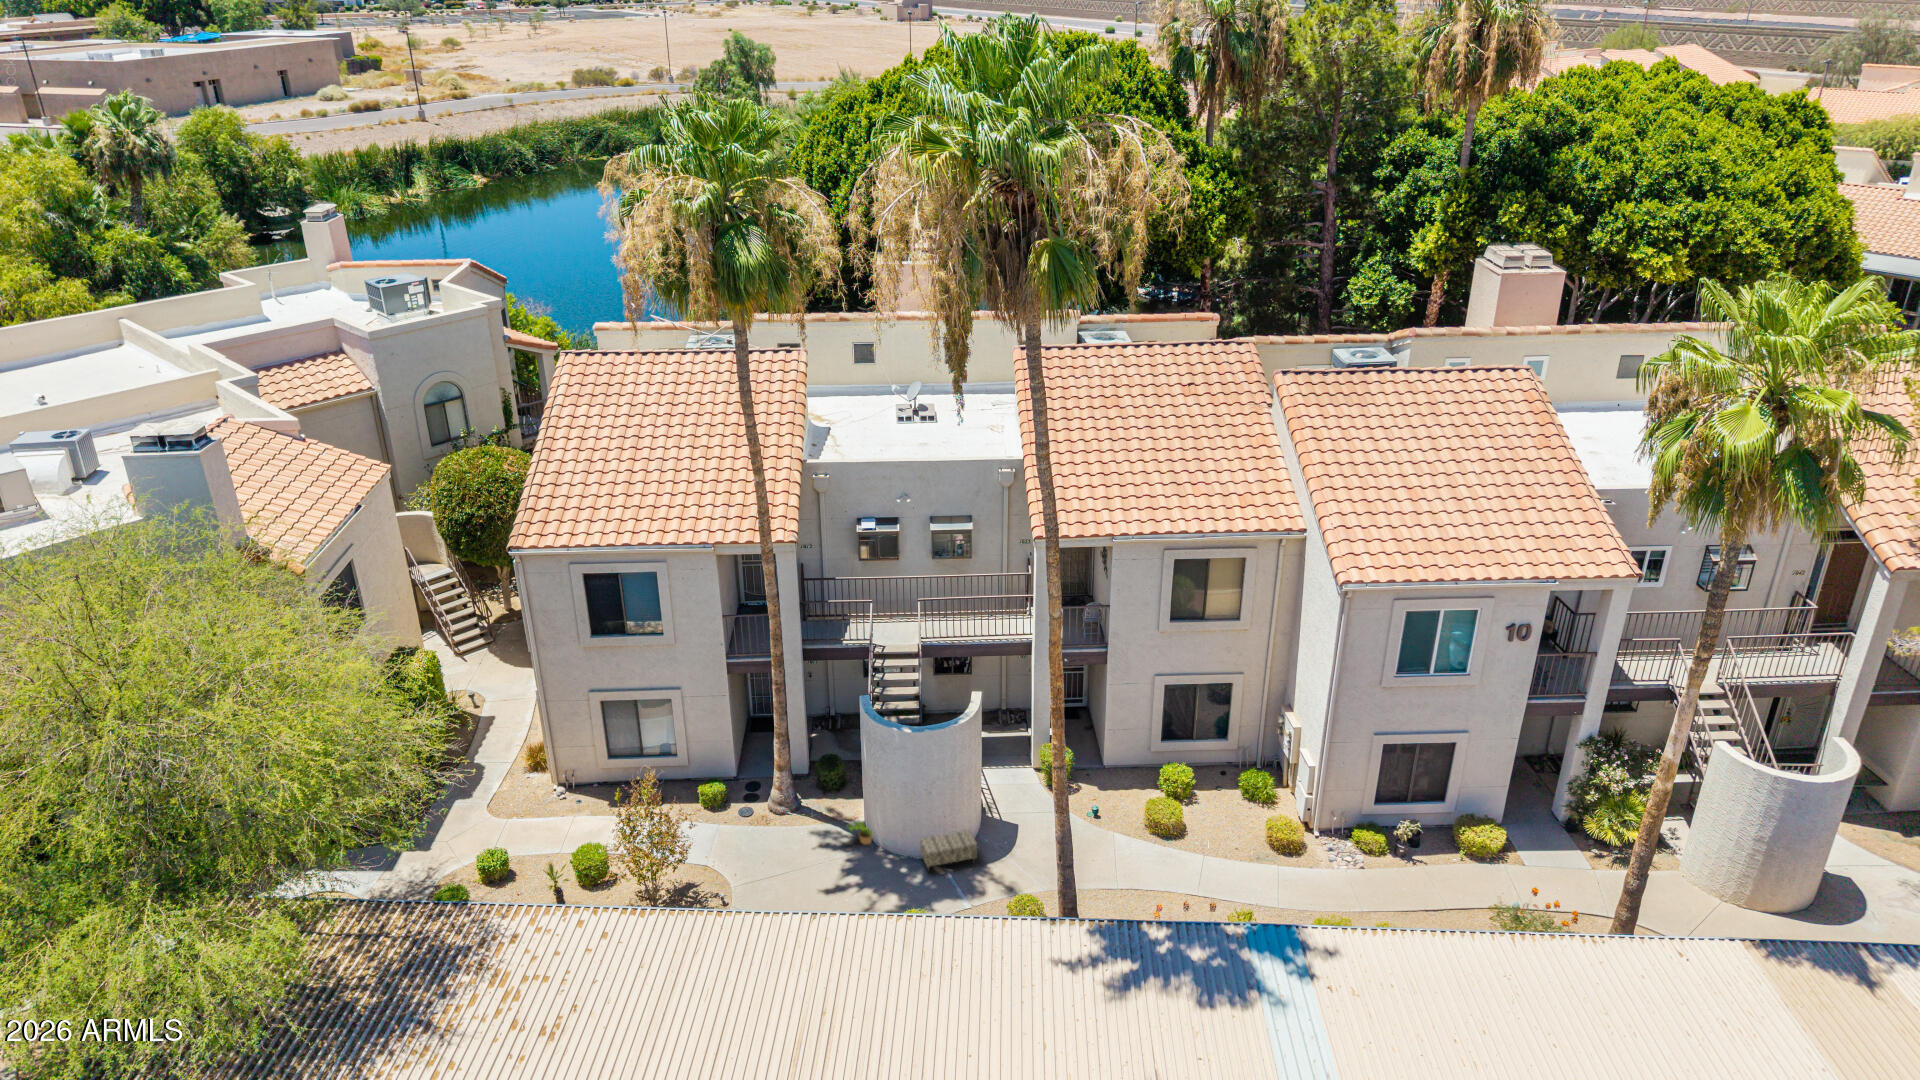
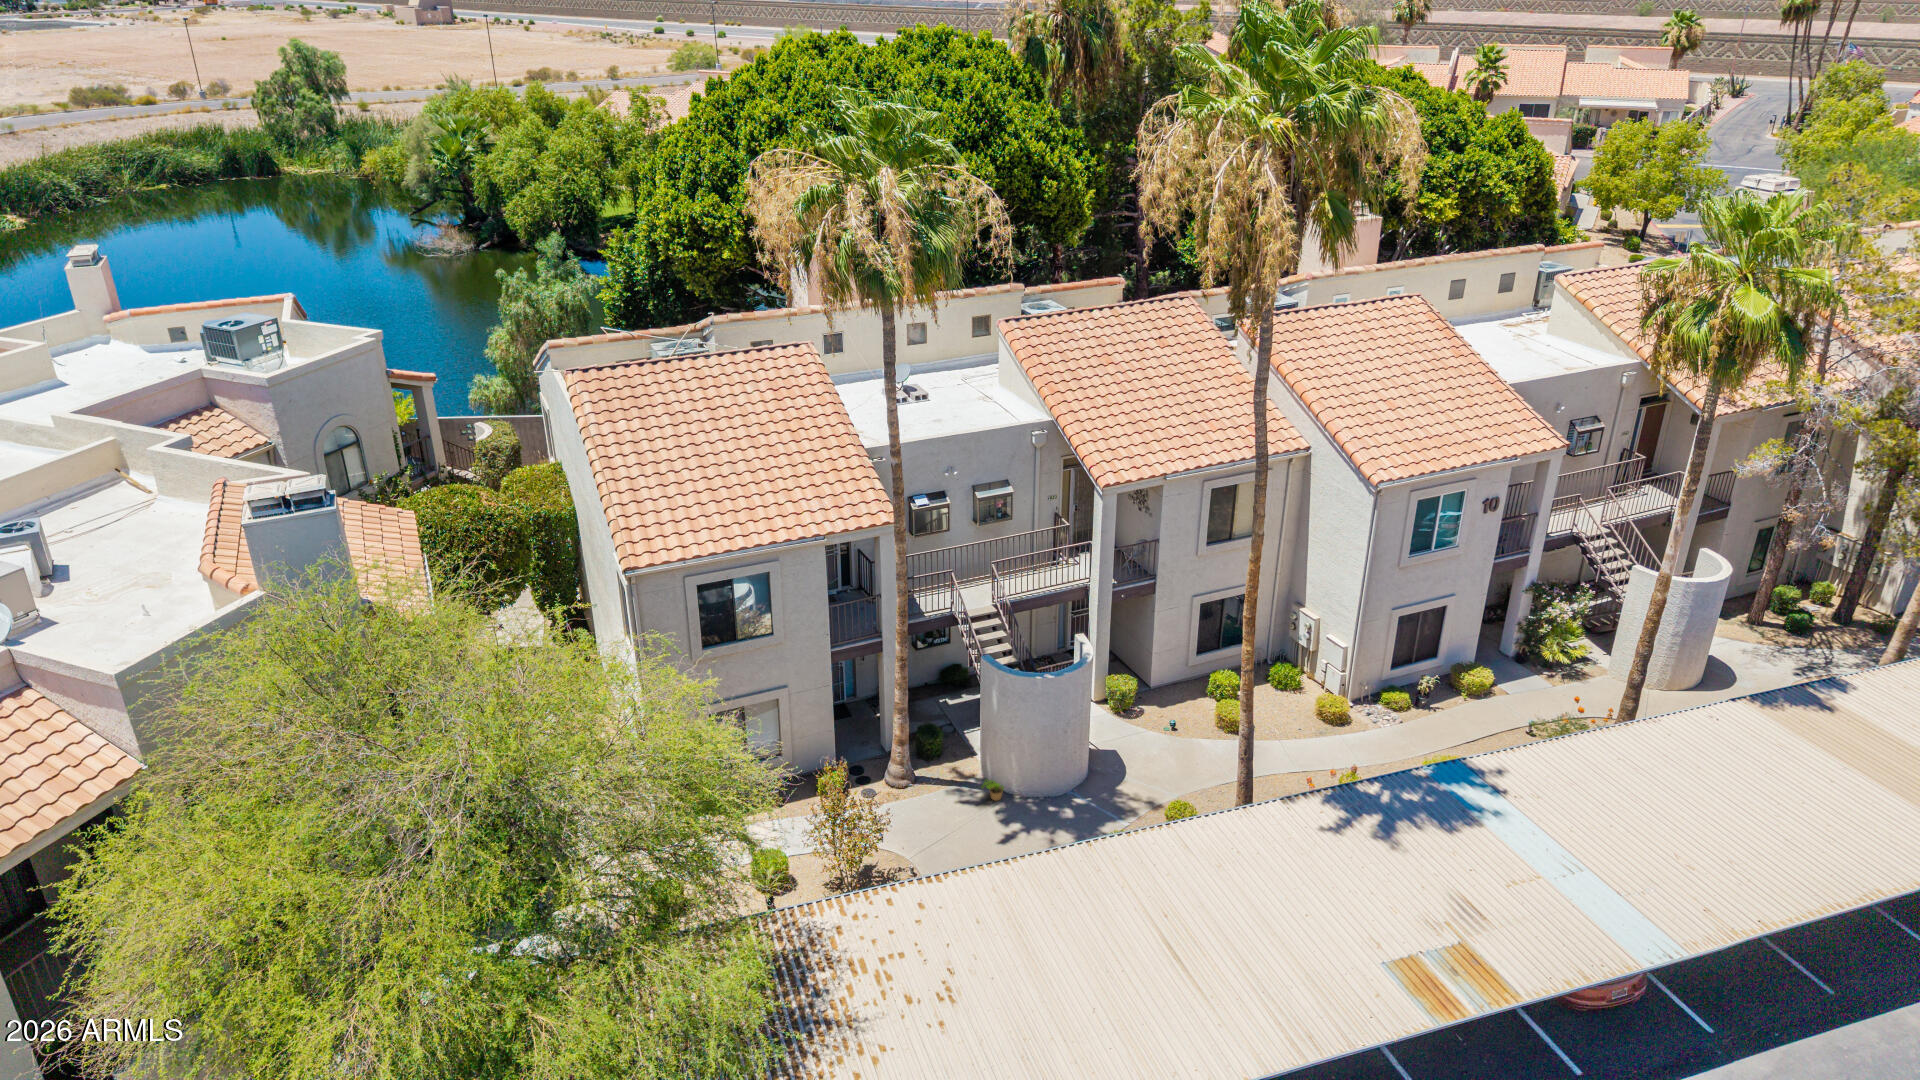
bench: present [920,830,977,871] -> none [1053,764,1106,810]

